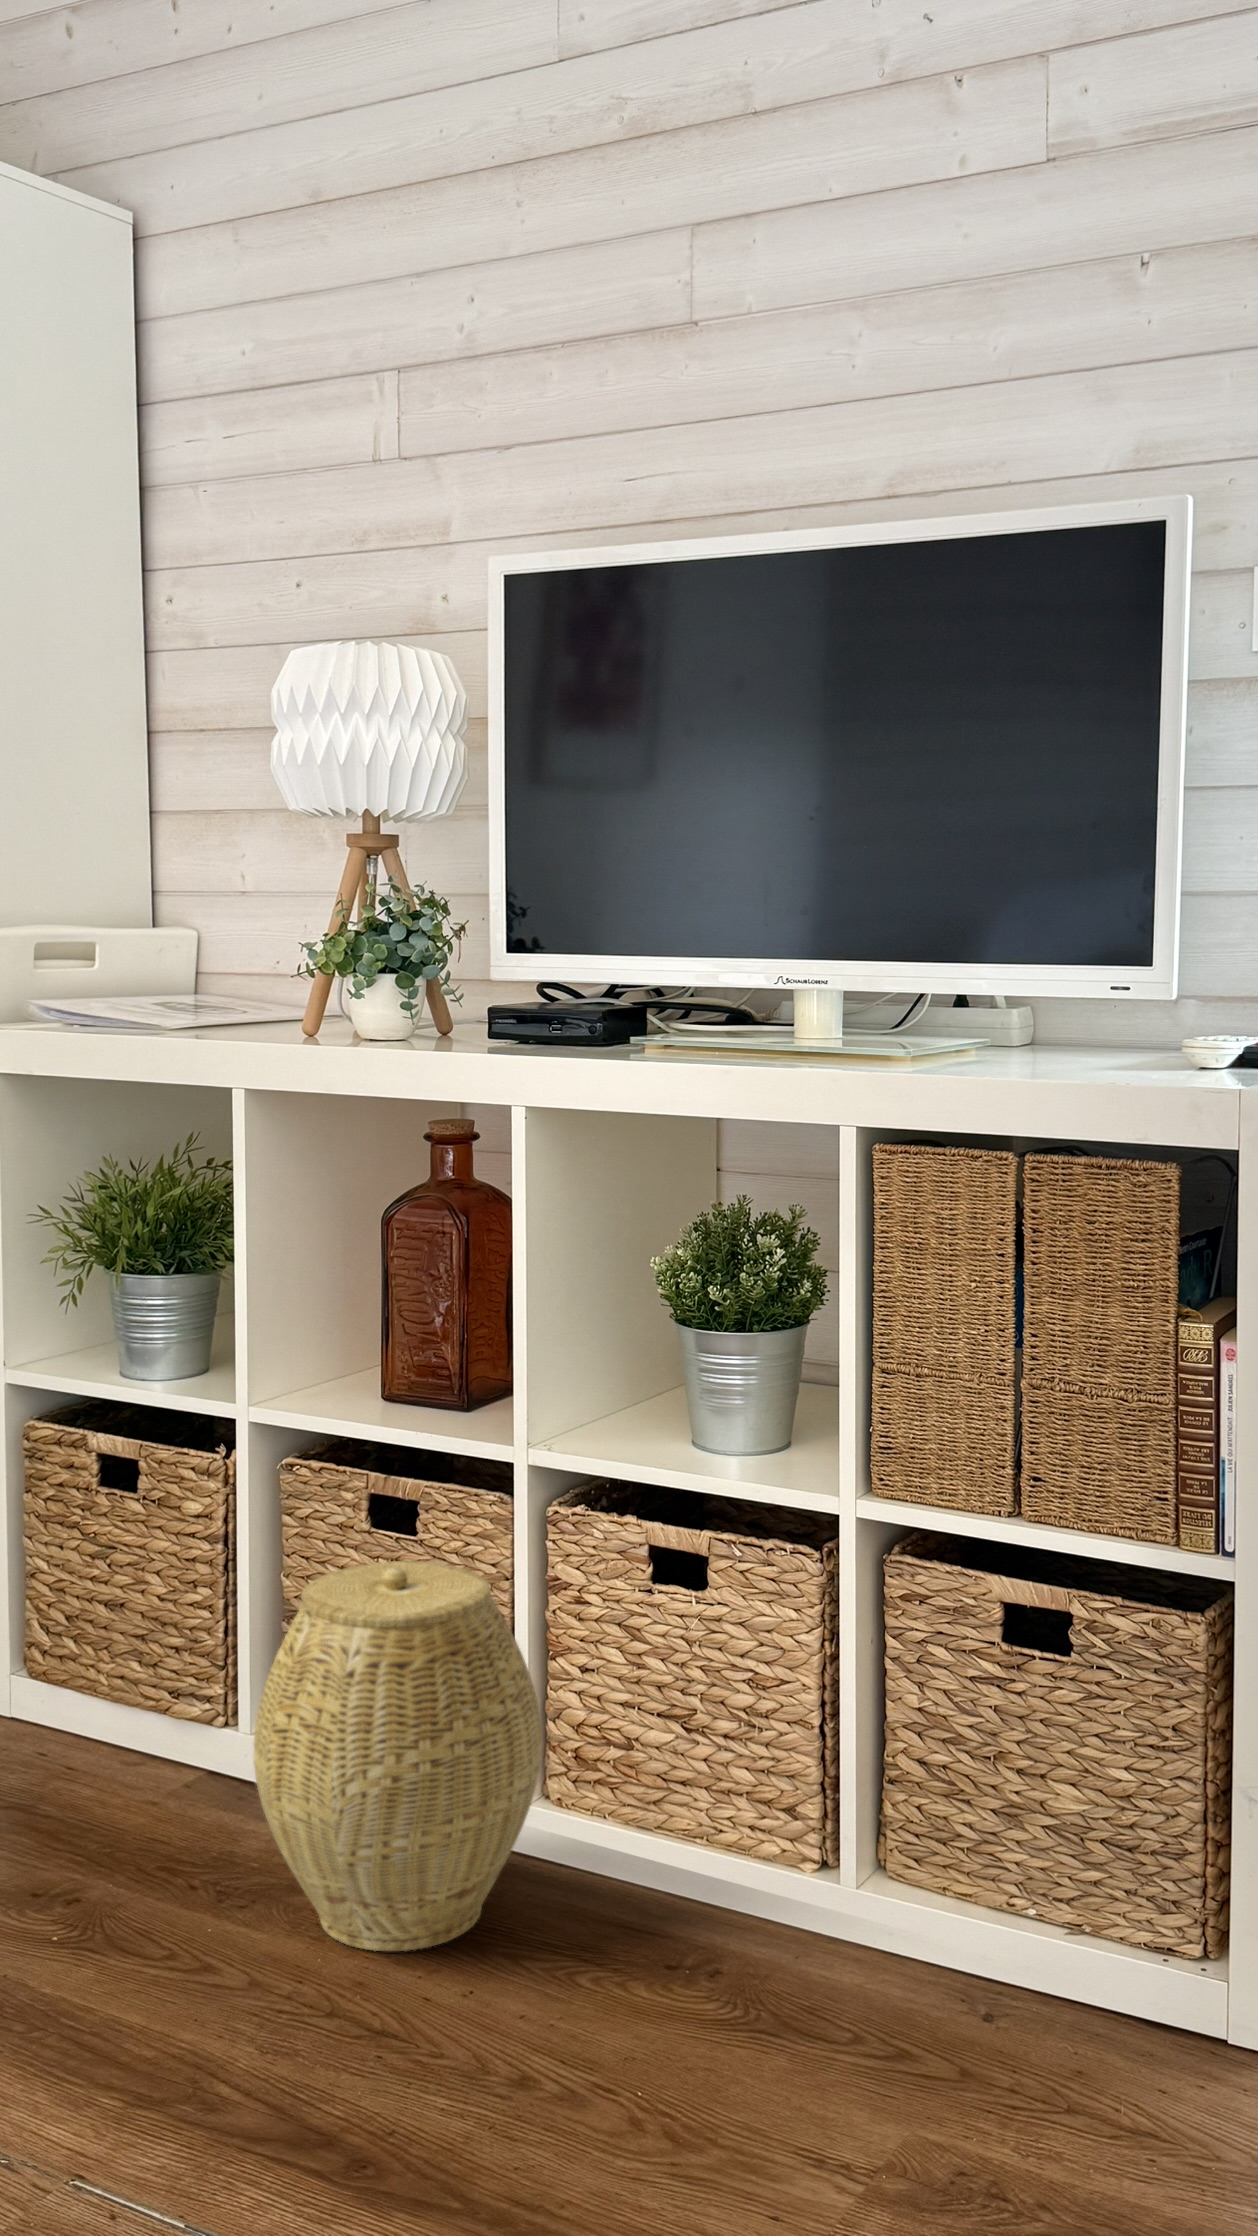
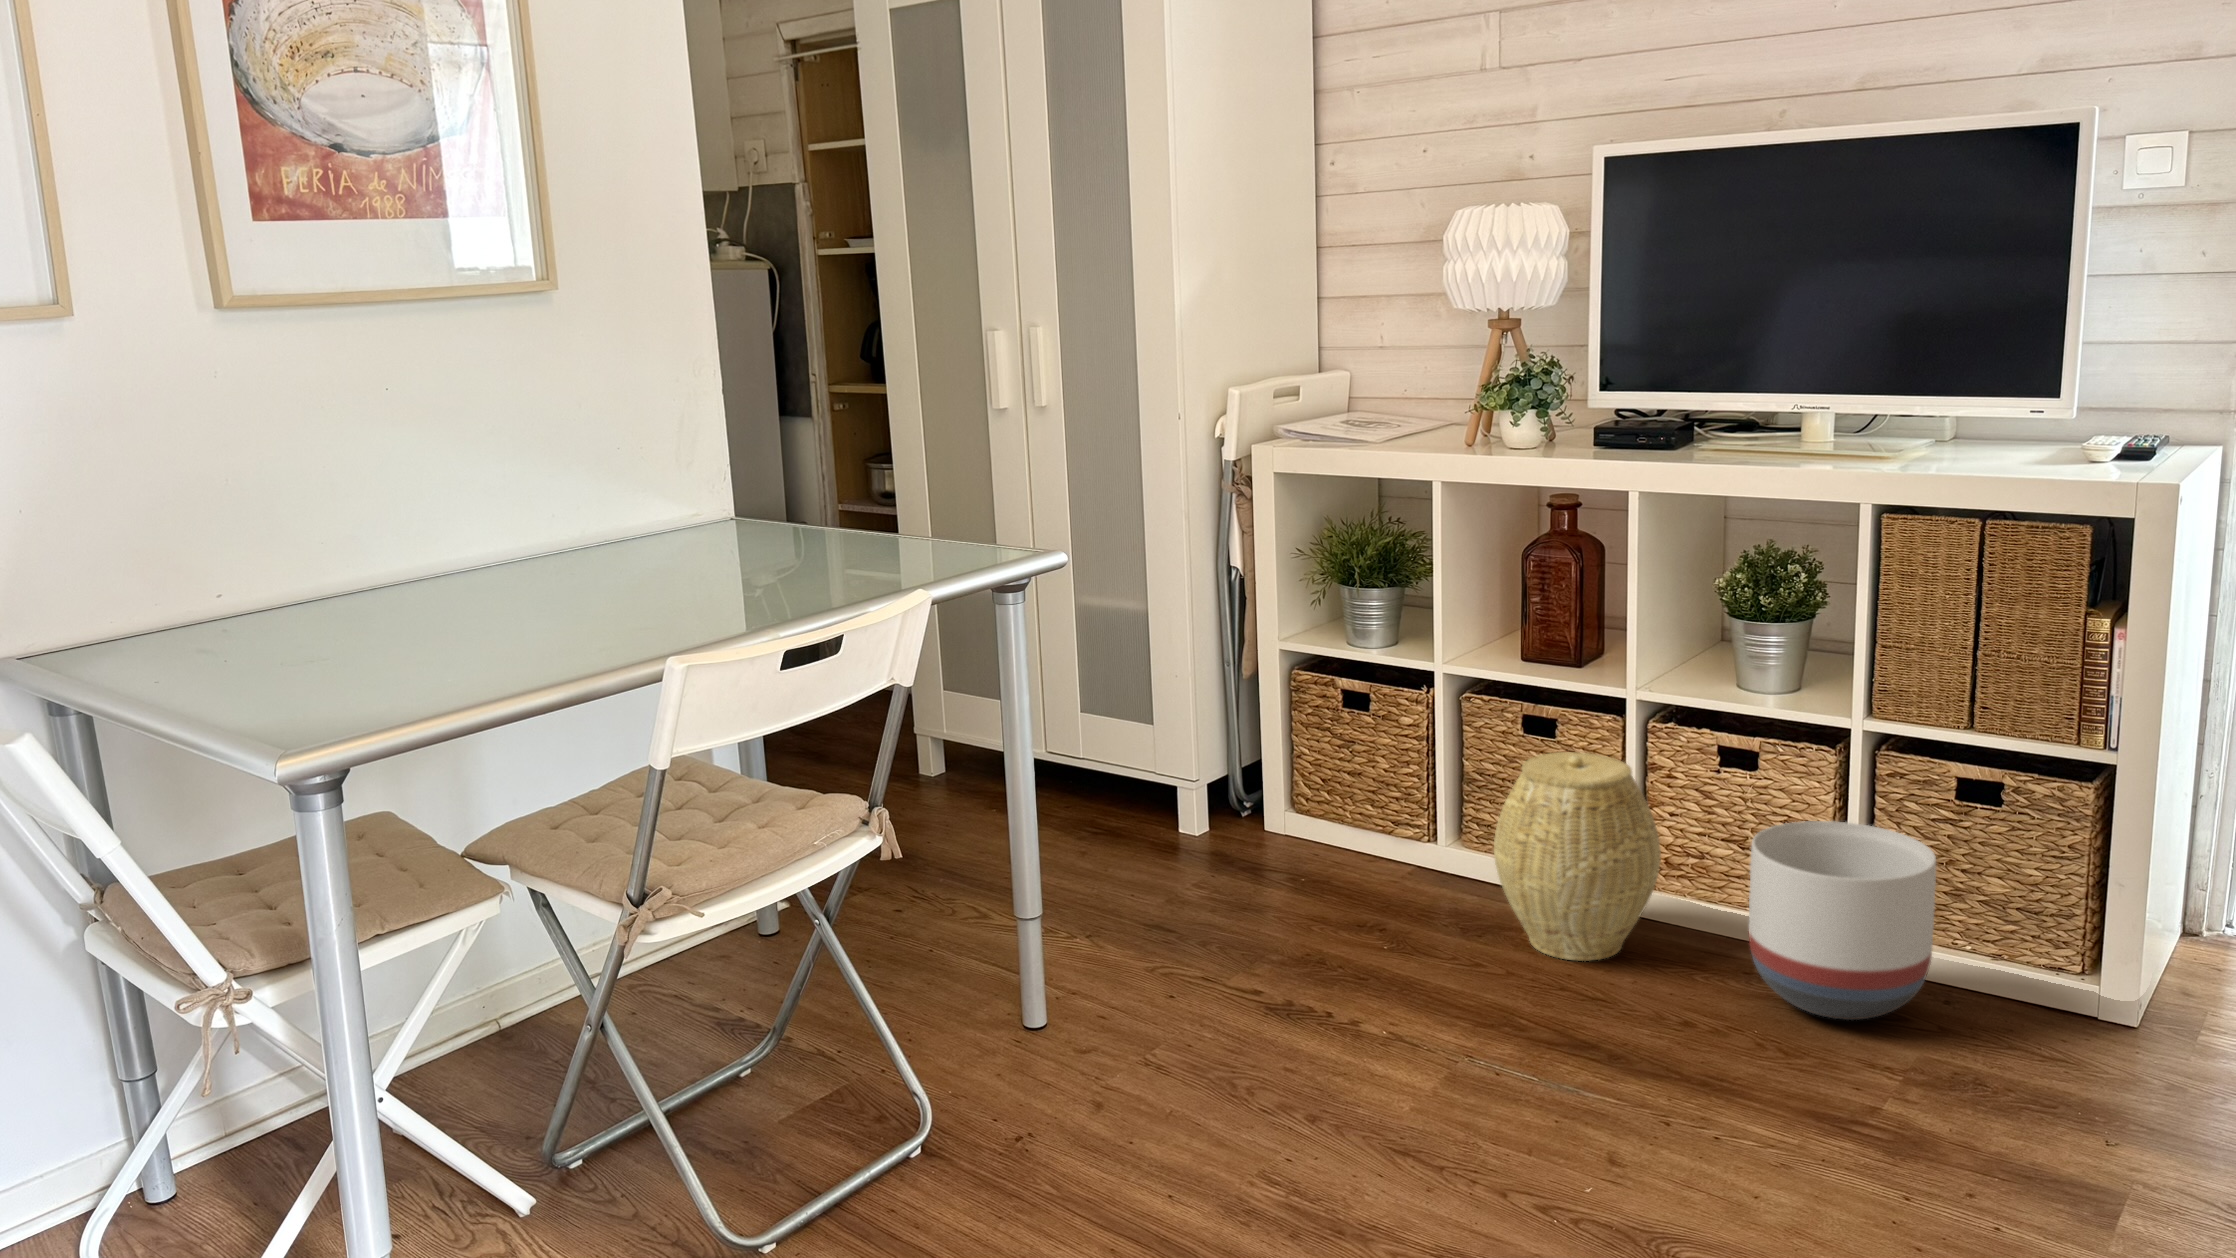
planter: none [647,1683,950,2062] -> present [1748,821,1936,1020]

